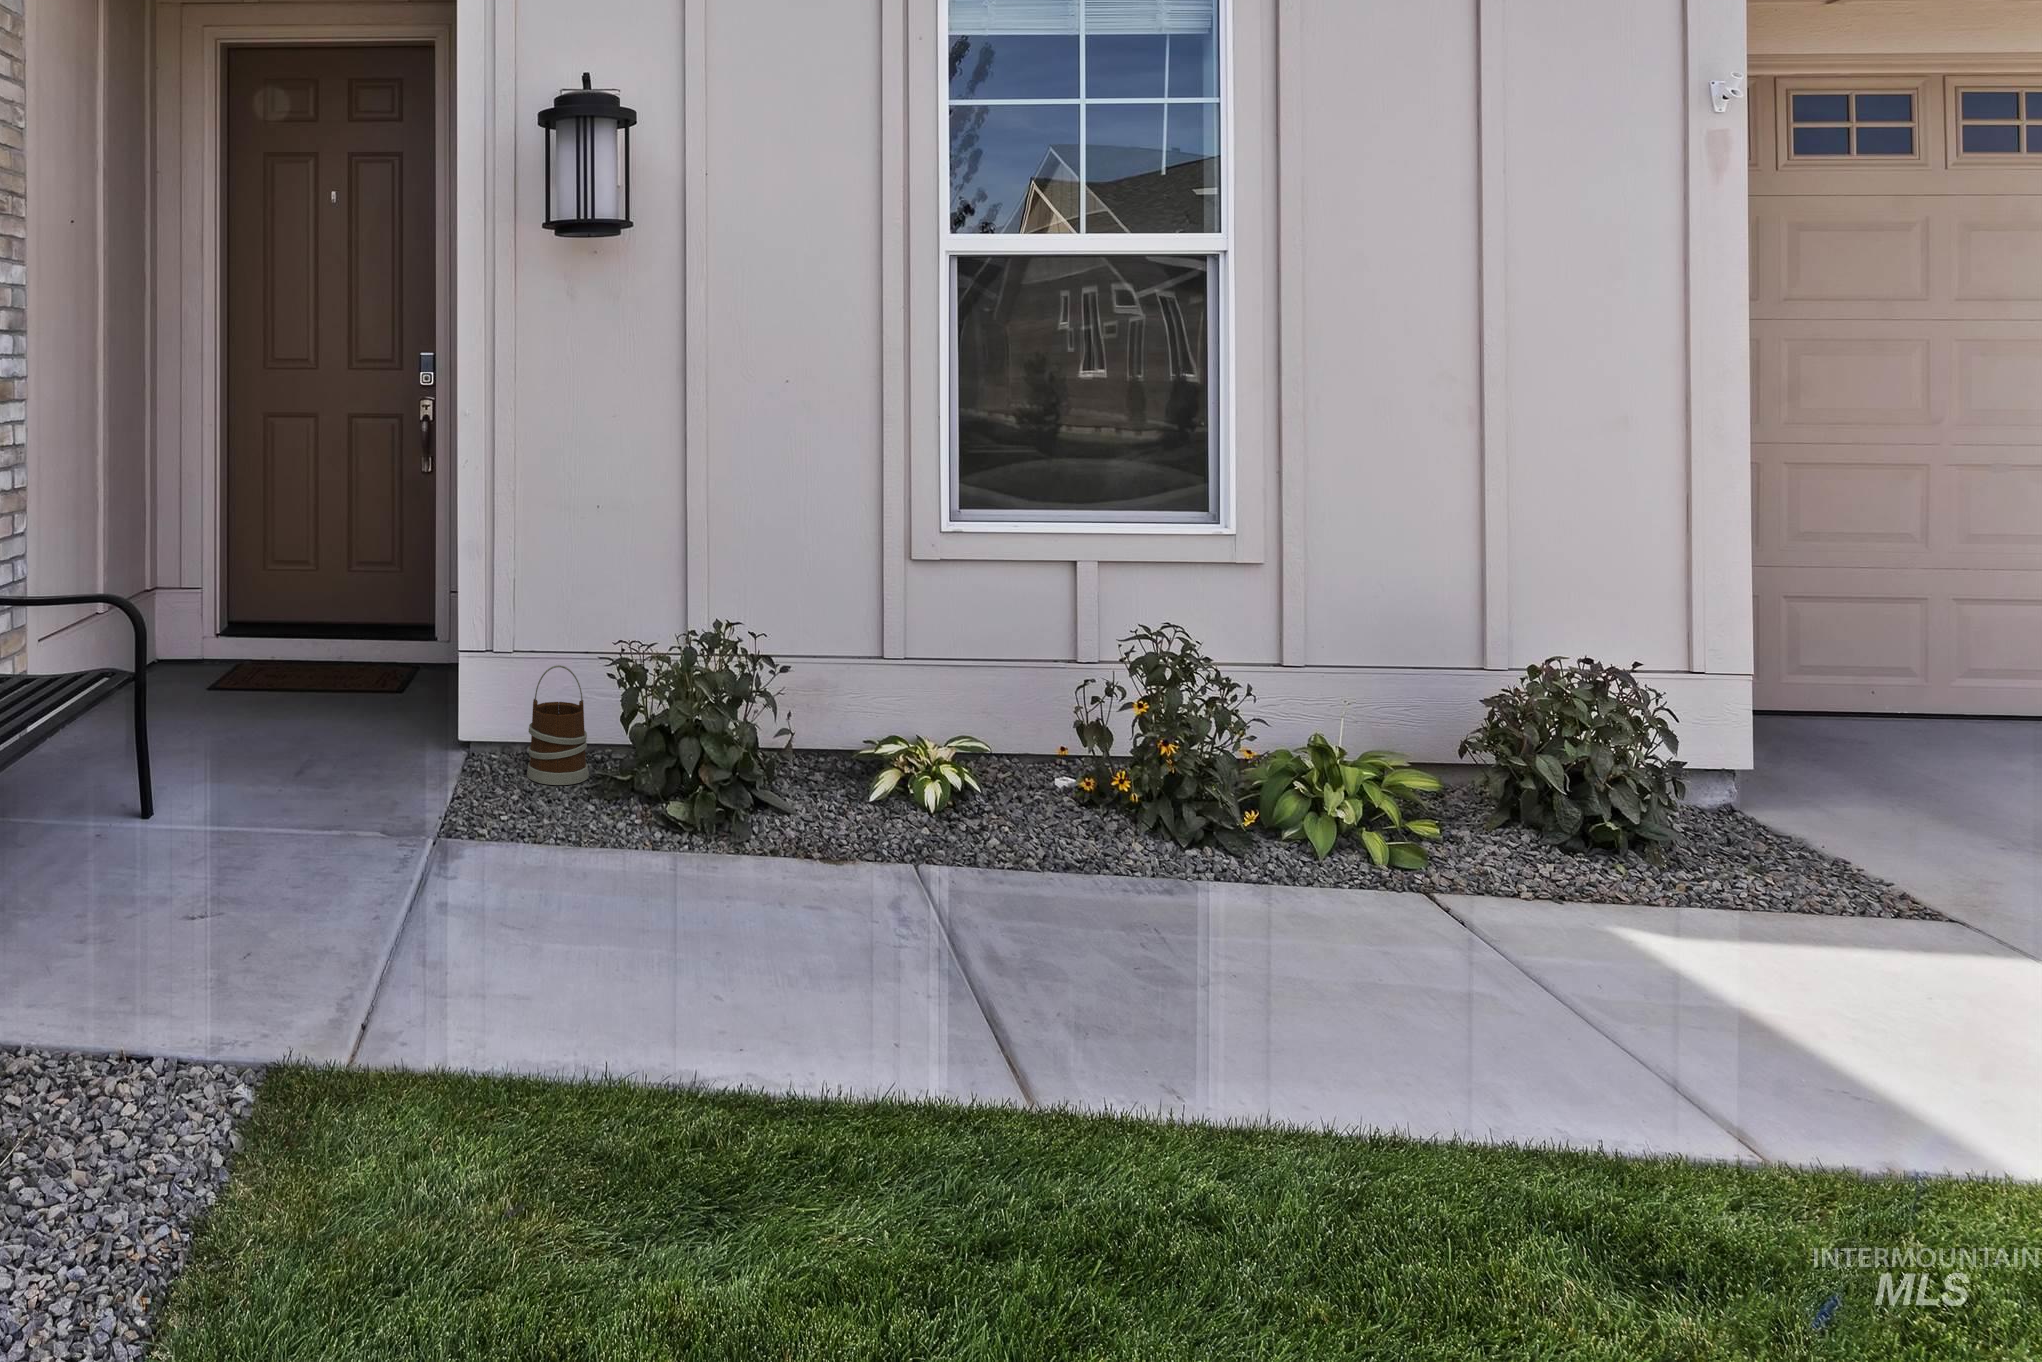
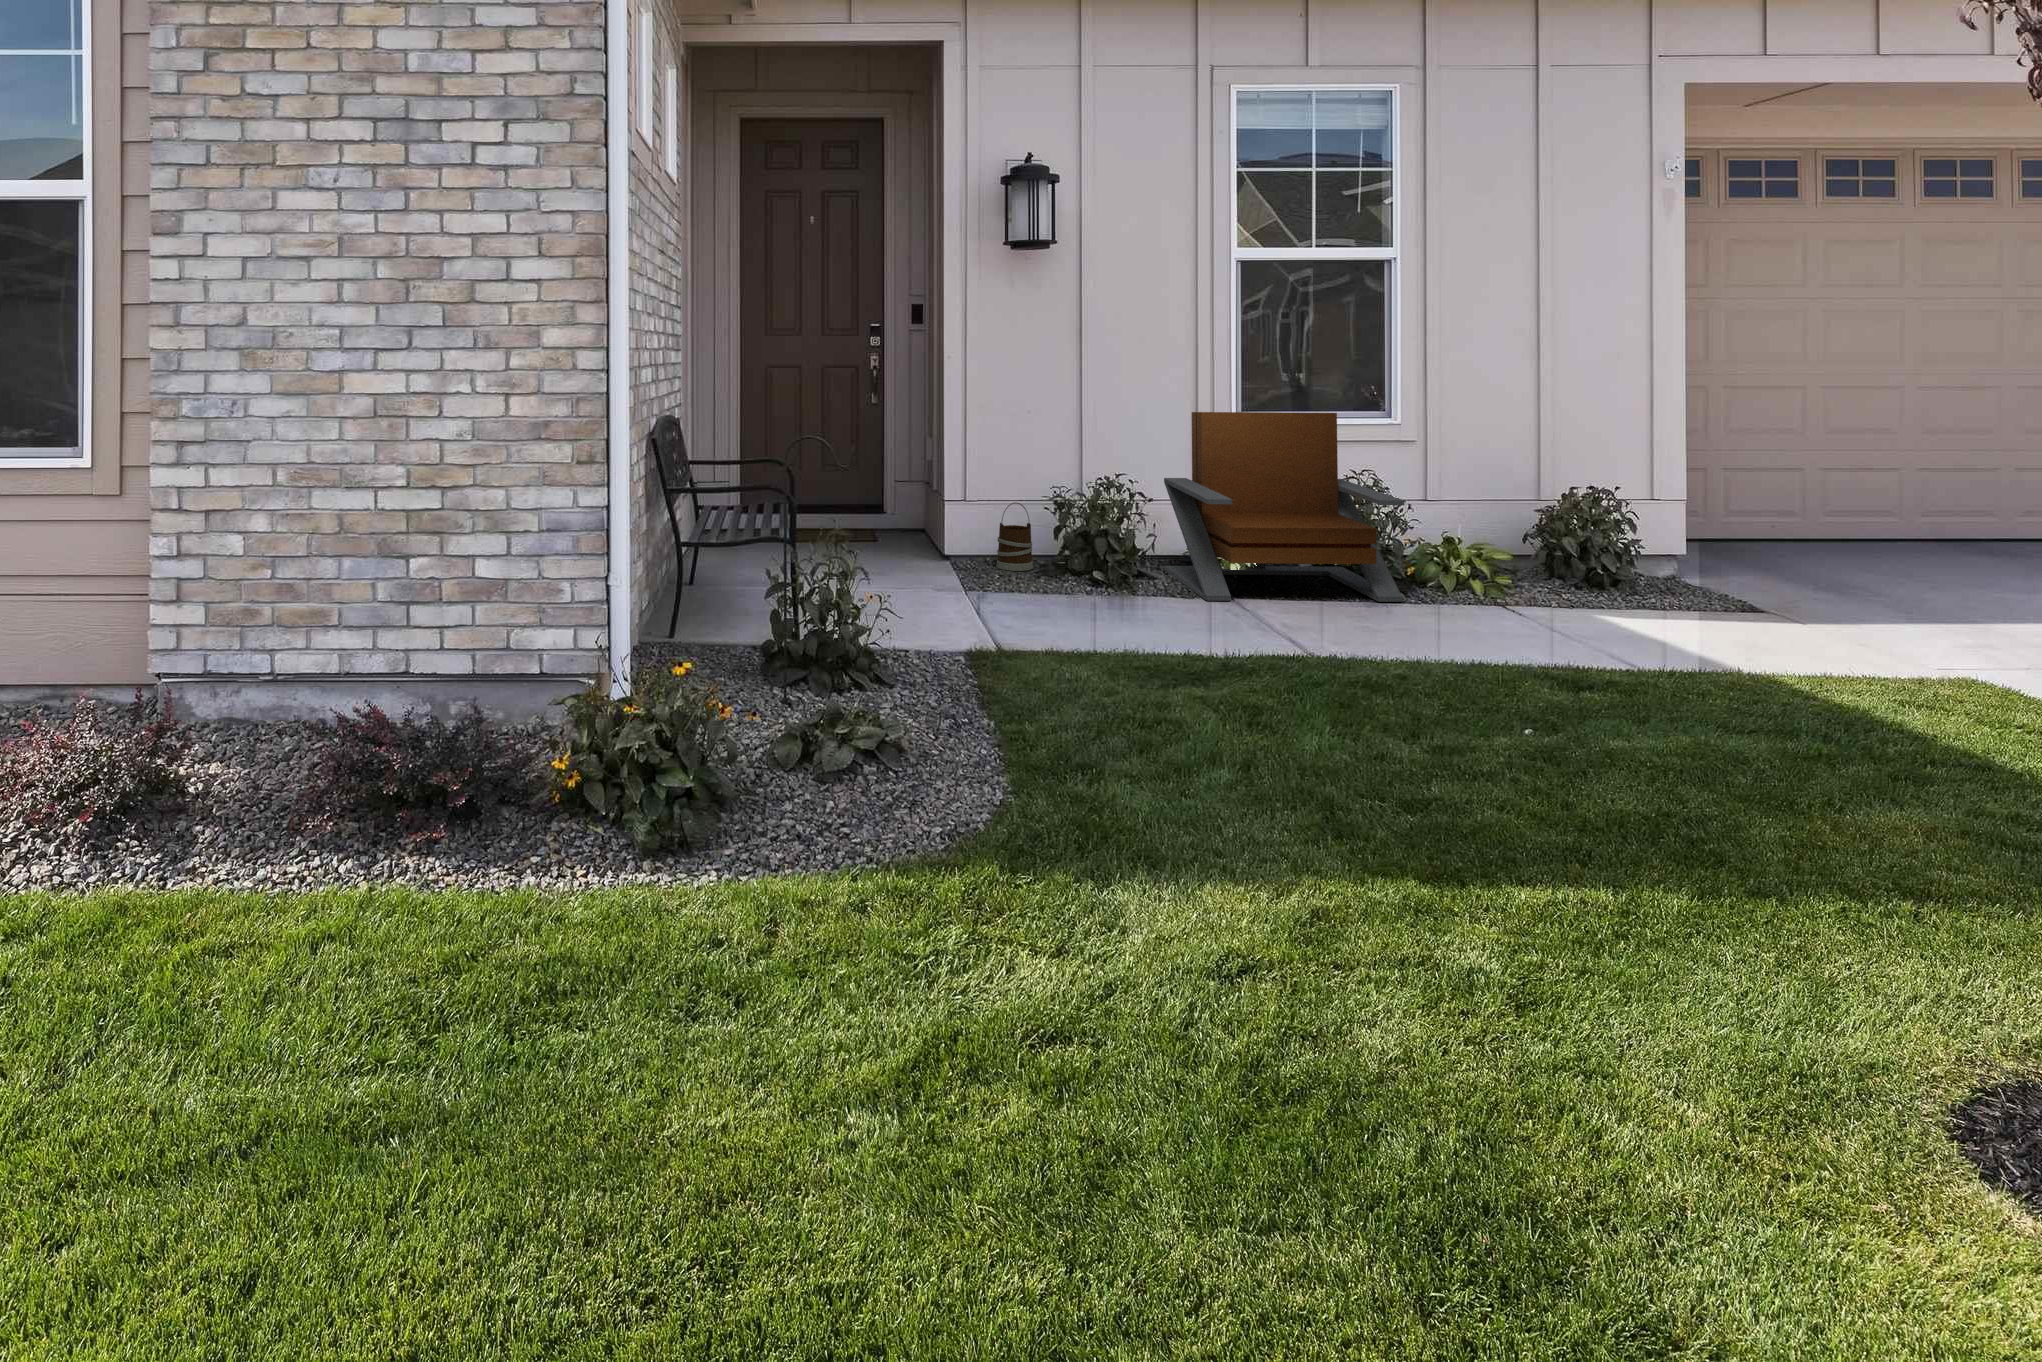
lounge chair: none [814,516,1225,891] -> present [1164,412,1404,602]

